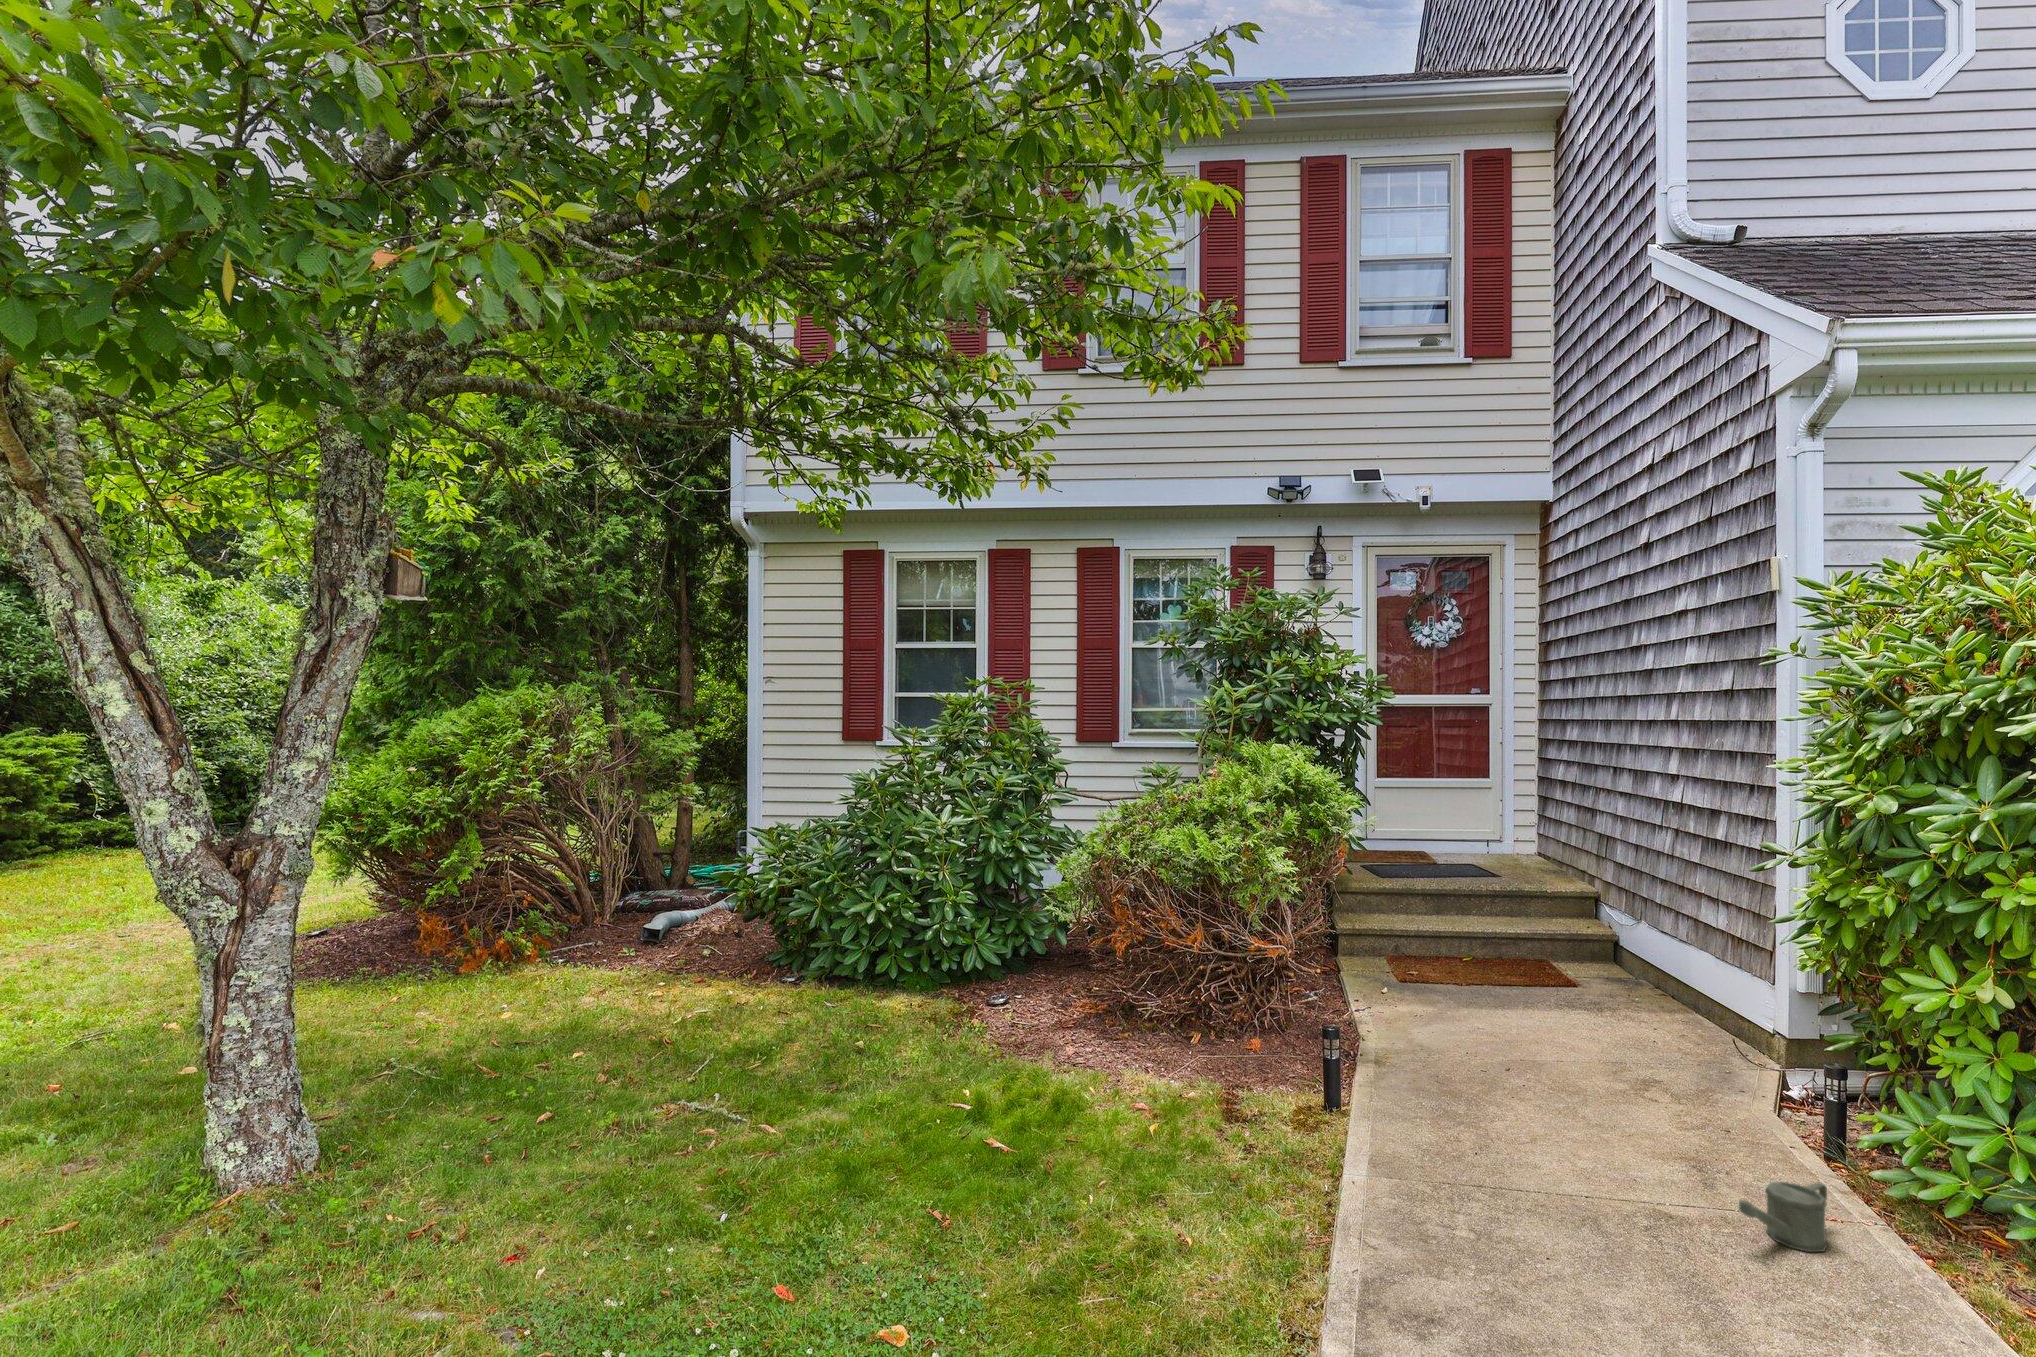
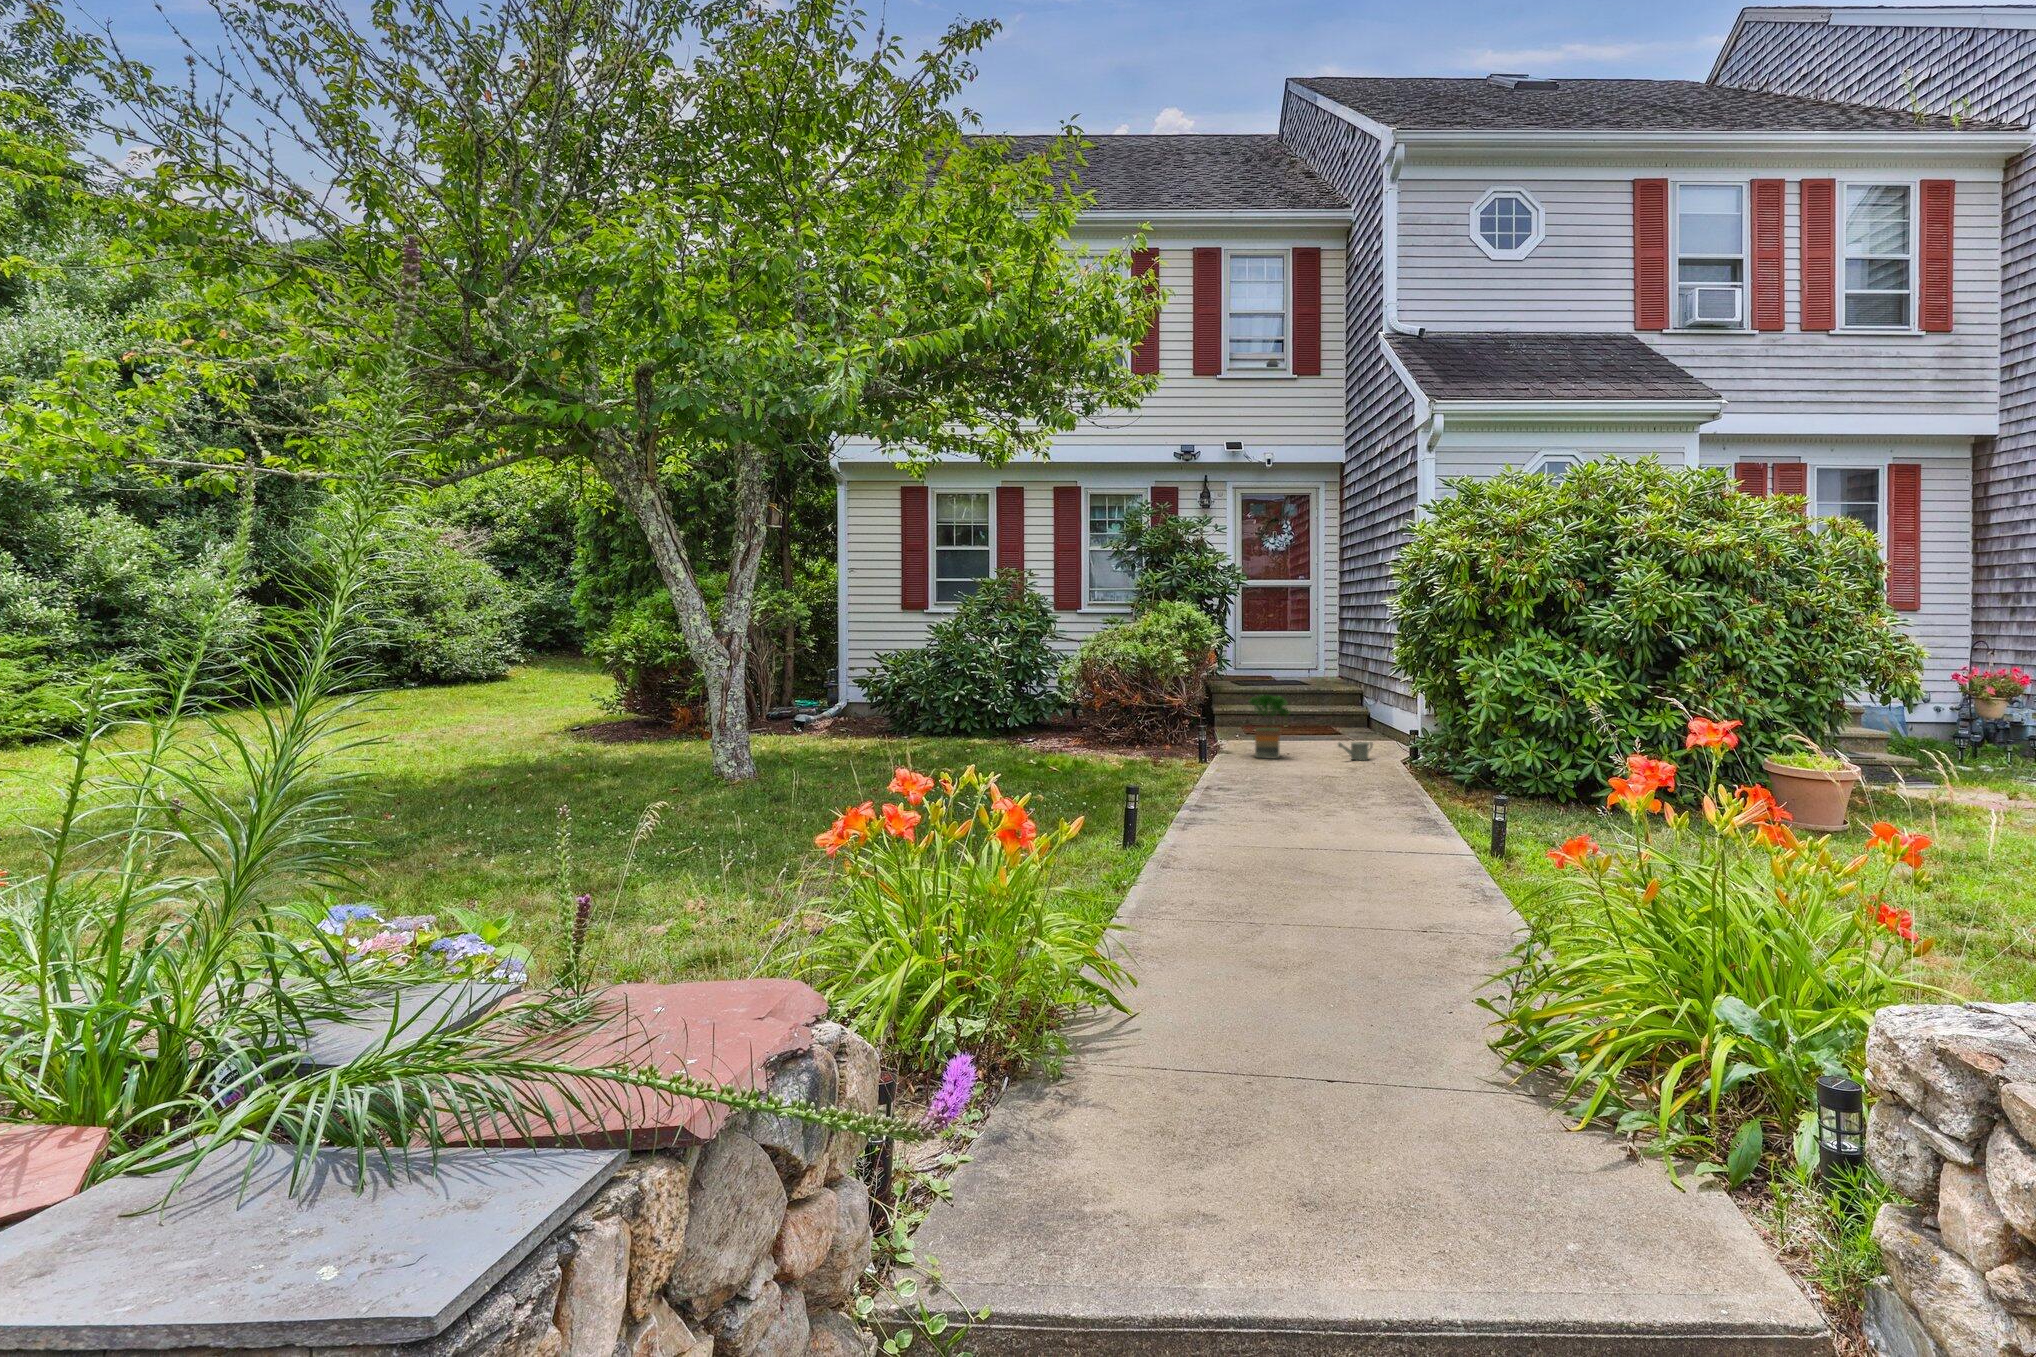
potted tree: none [1458,1022,1587,1214] -> present [1249,695,1290,759]

